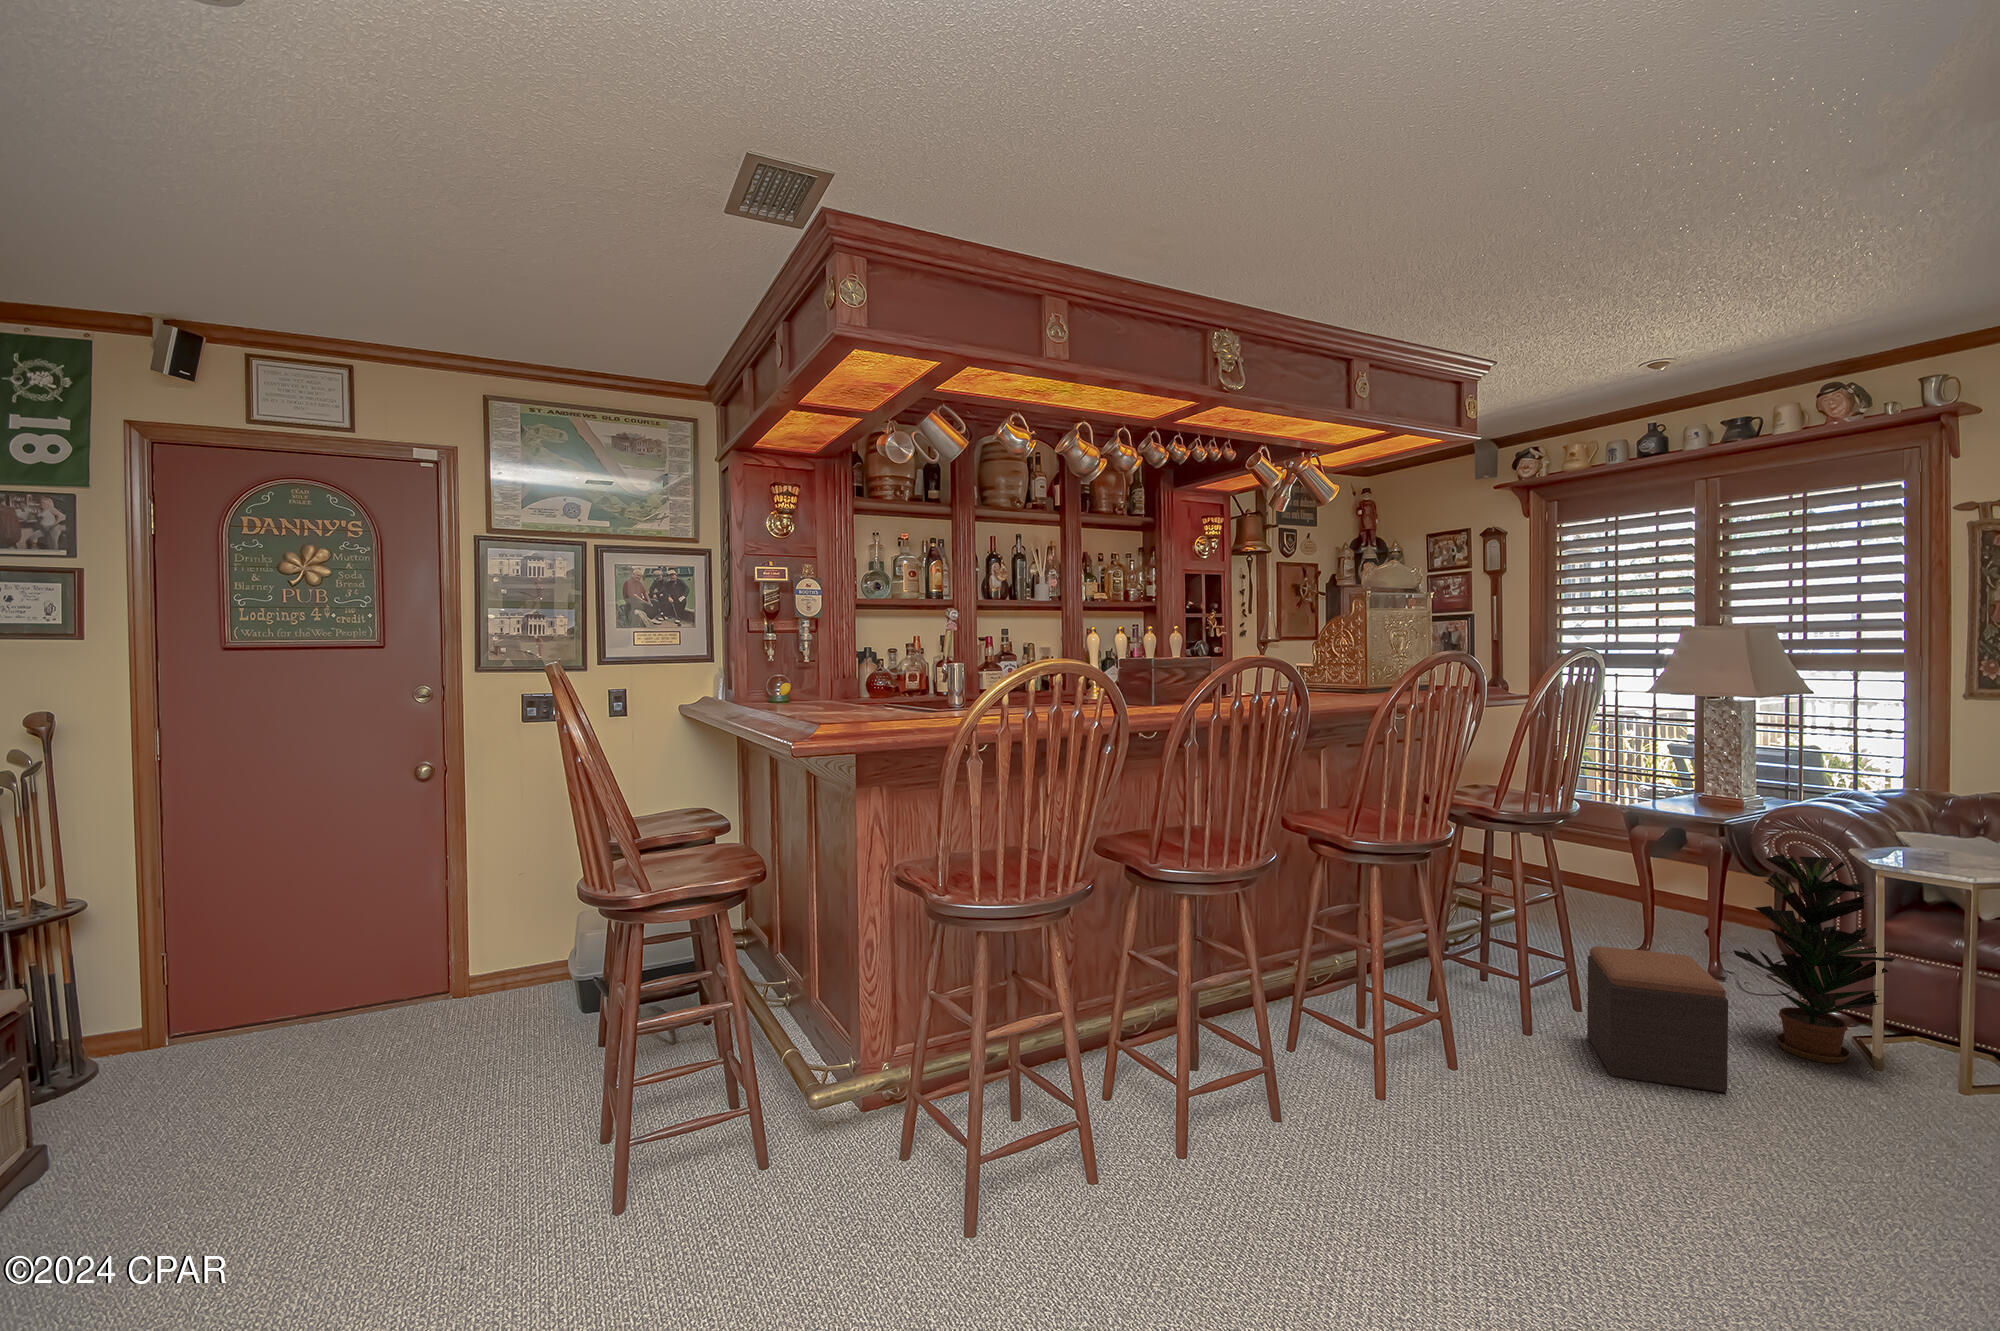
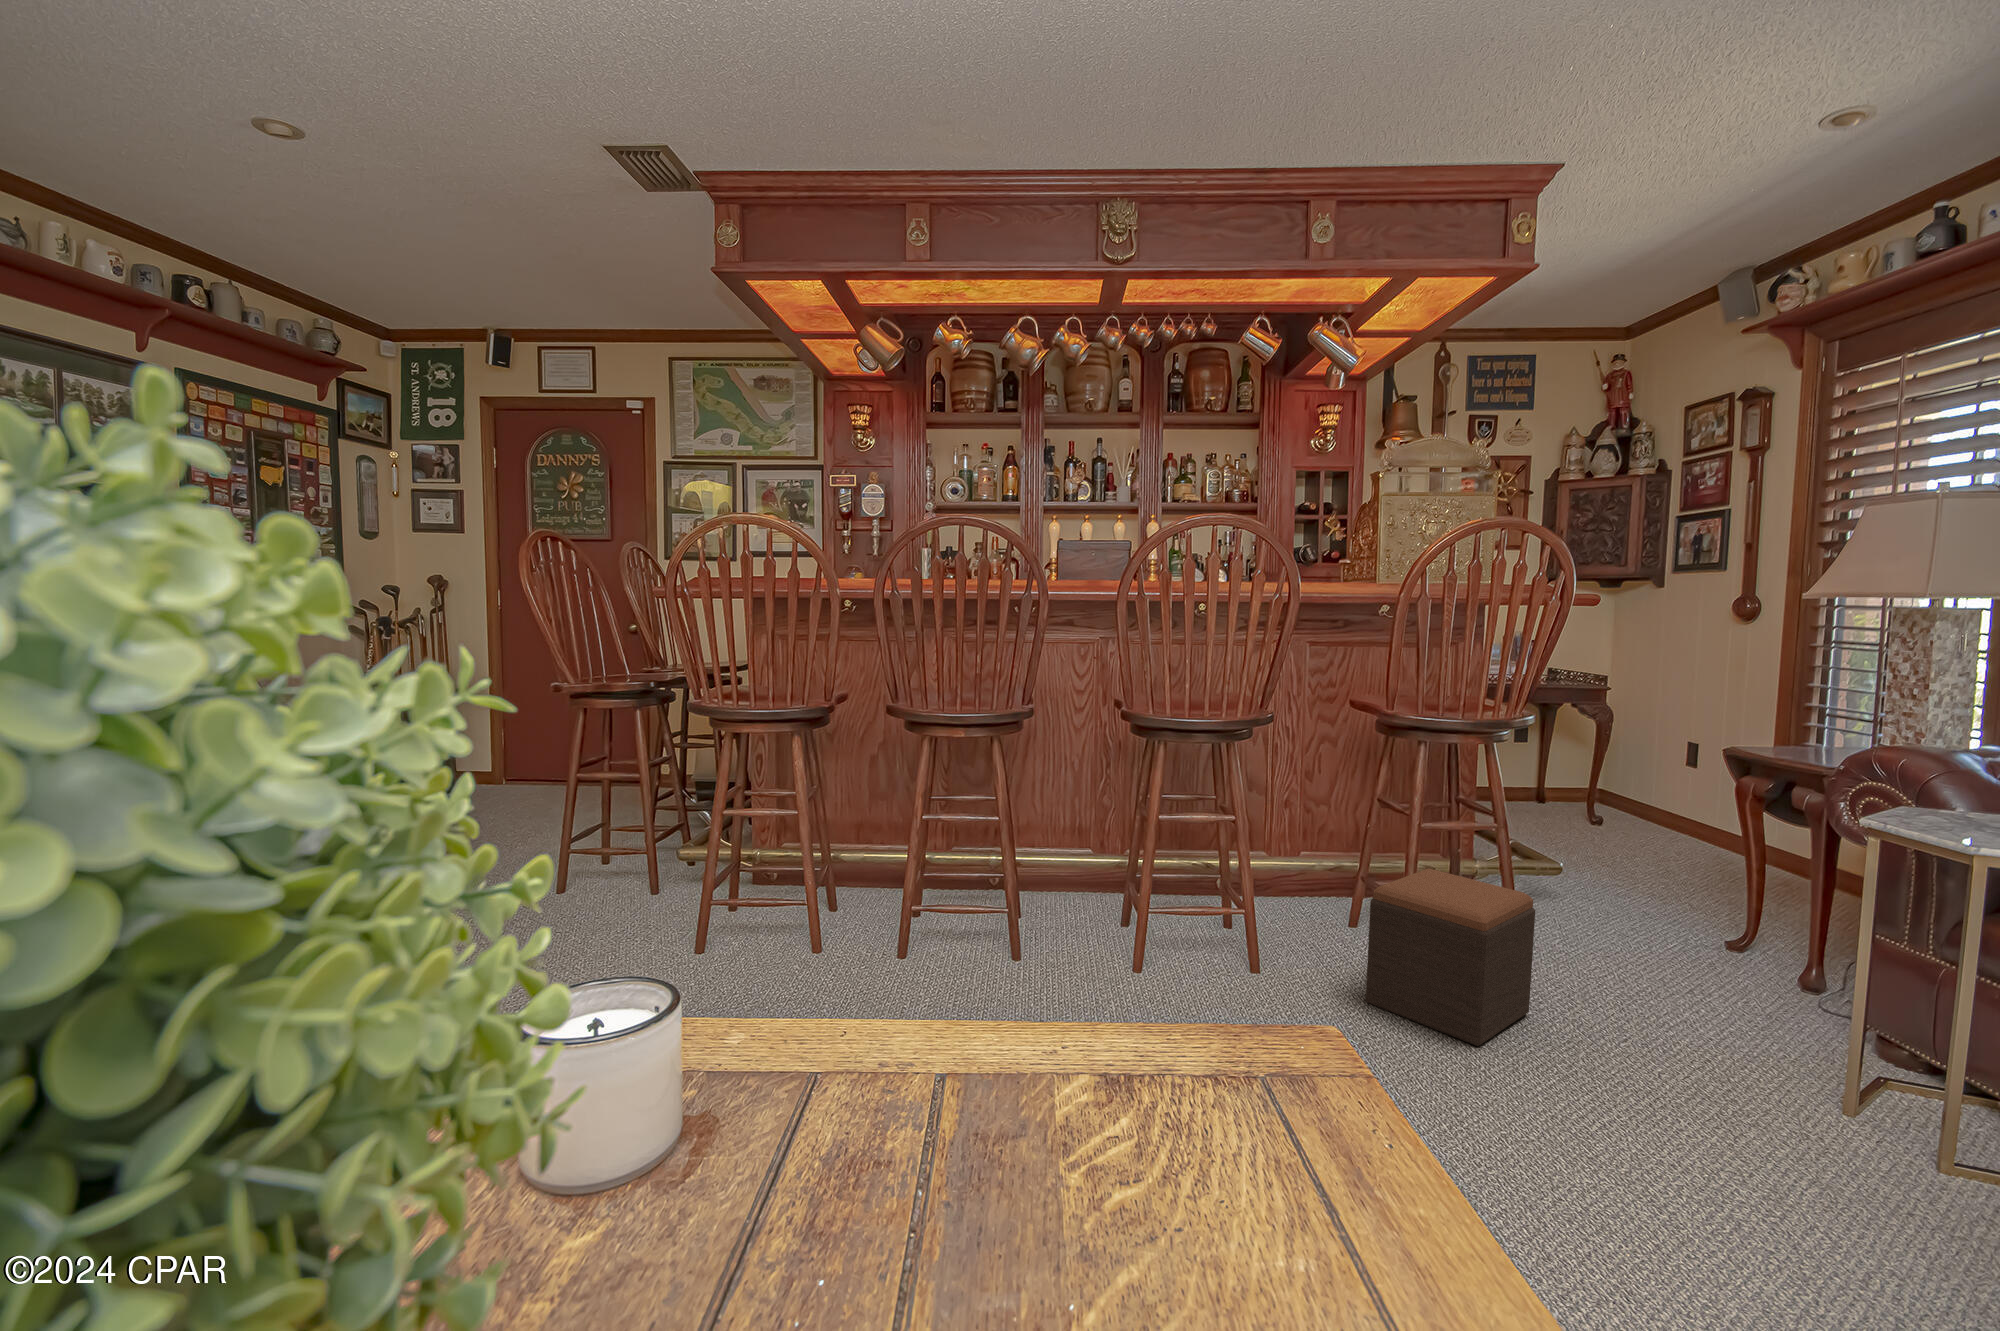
potted plant: present [1733,854,1895,1063] -> none [1647,788,1856,1076]

